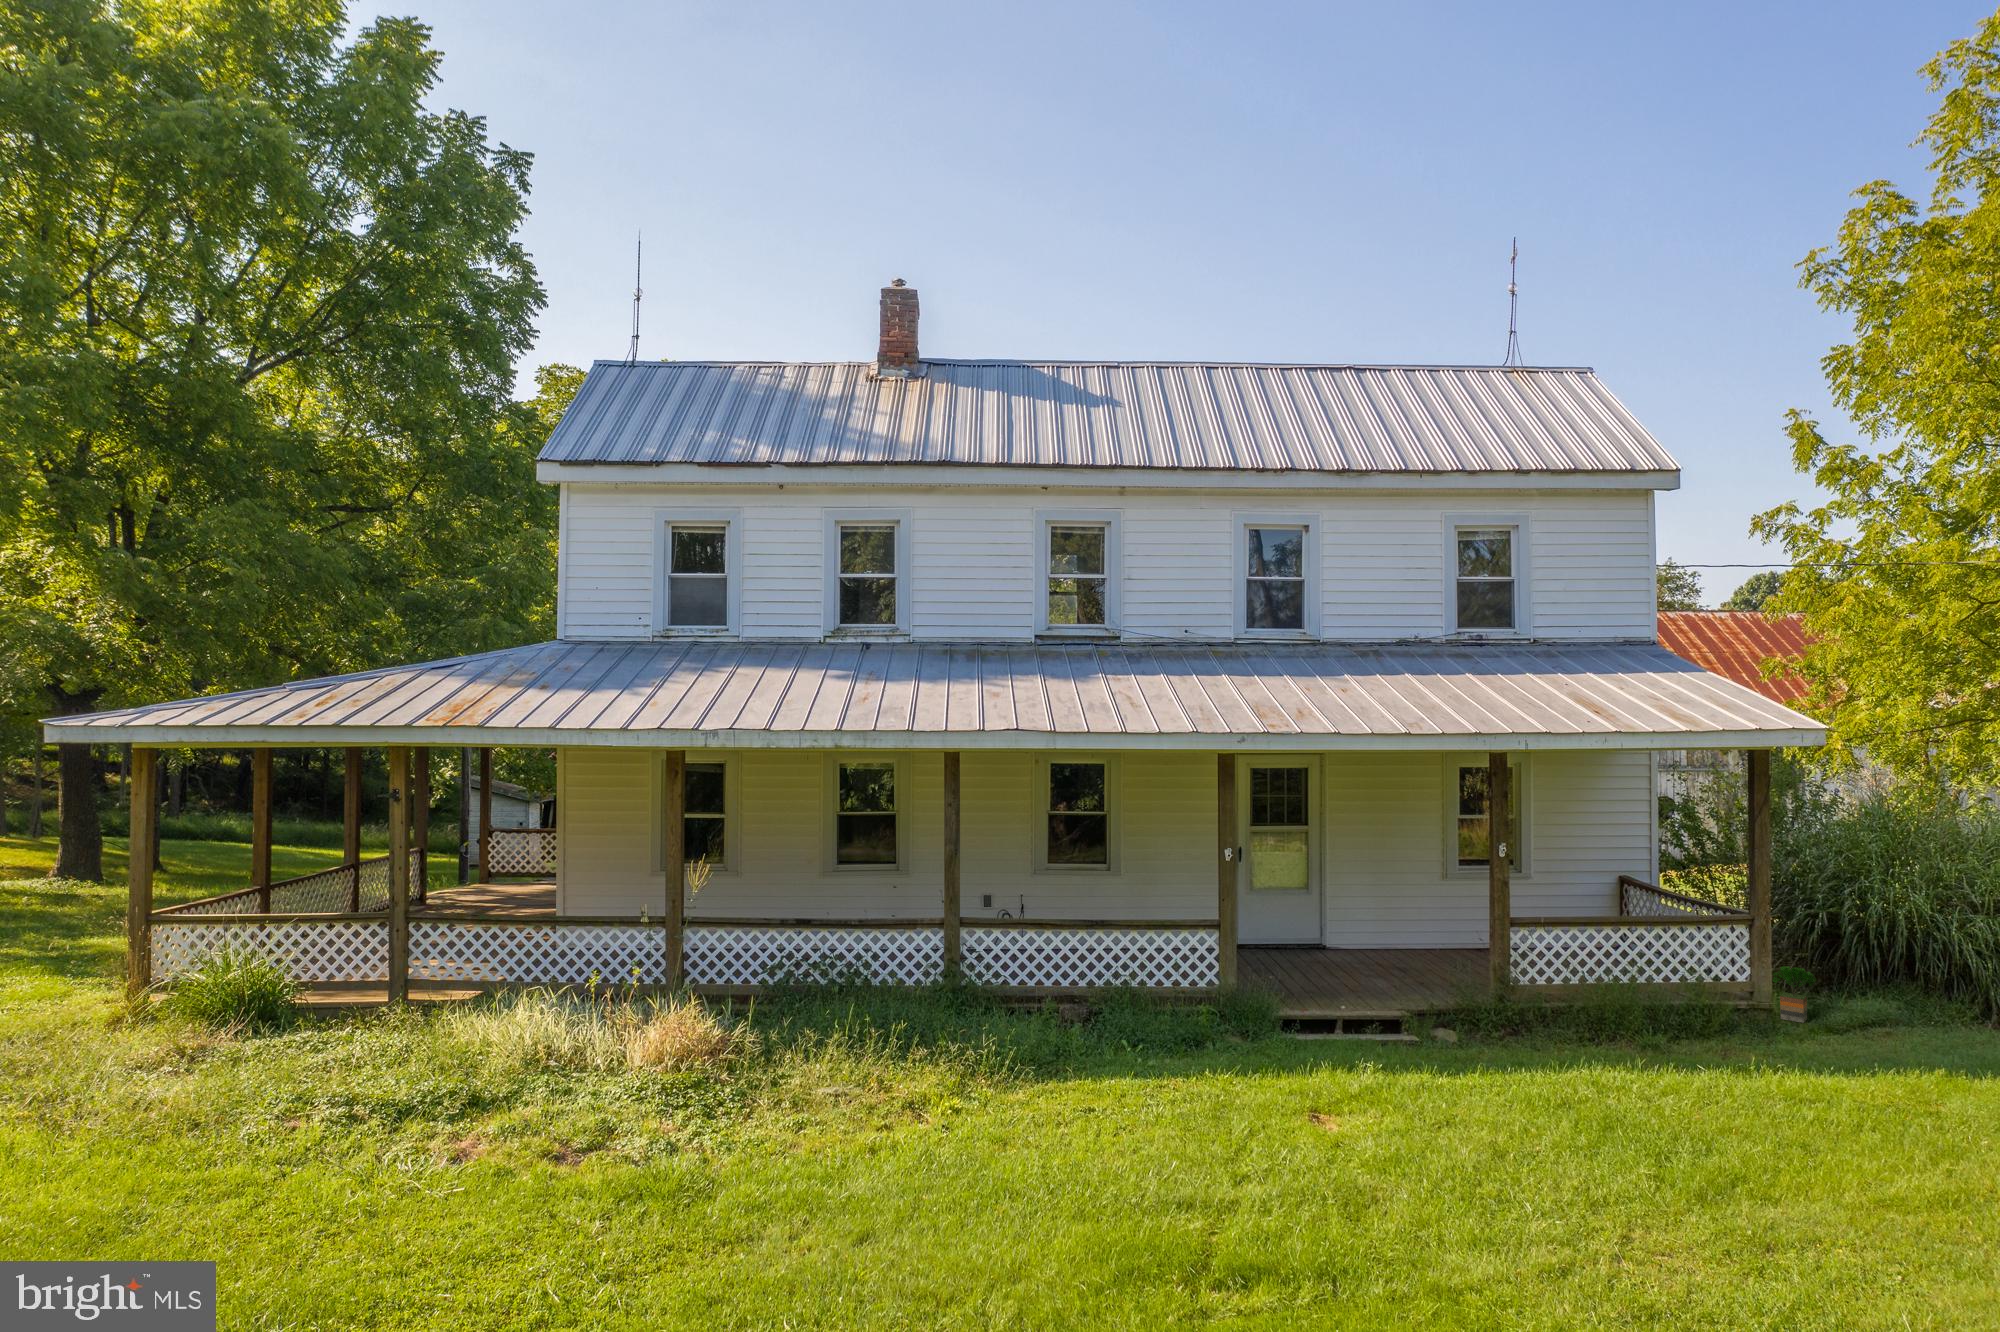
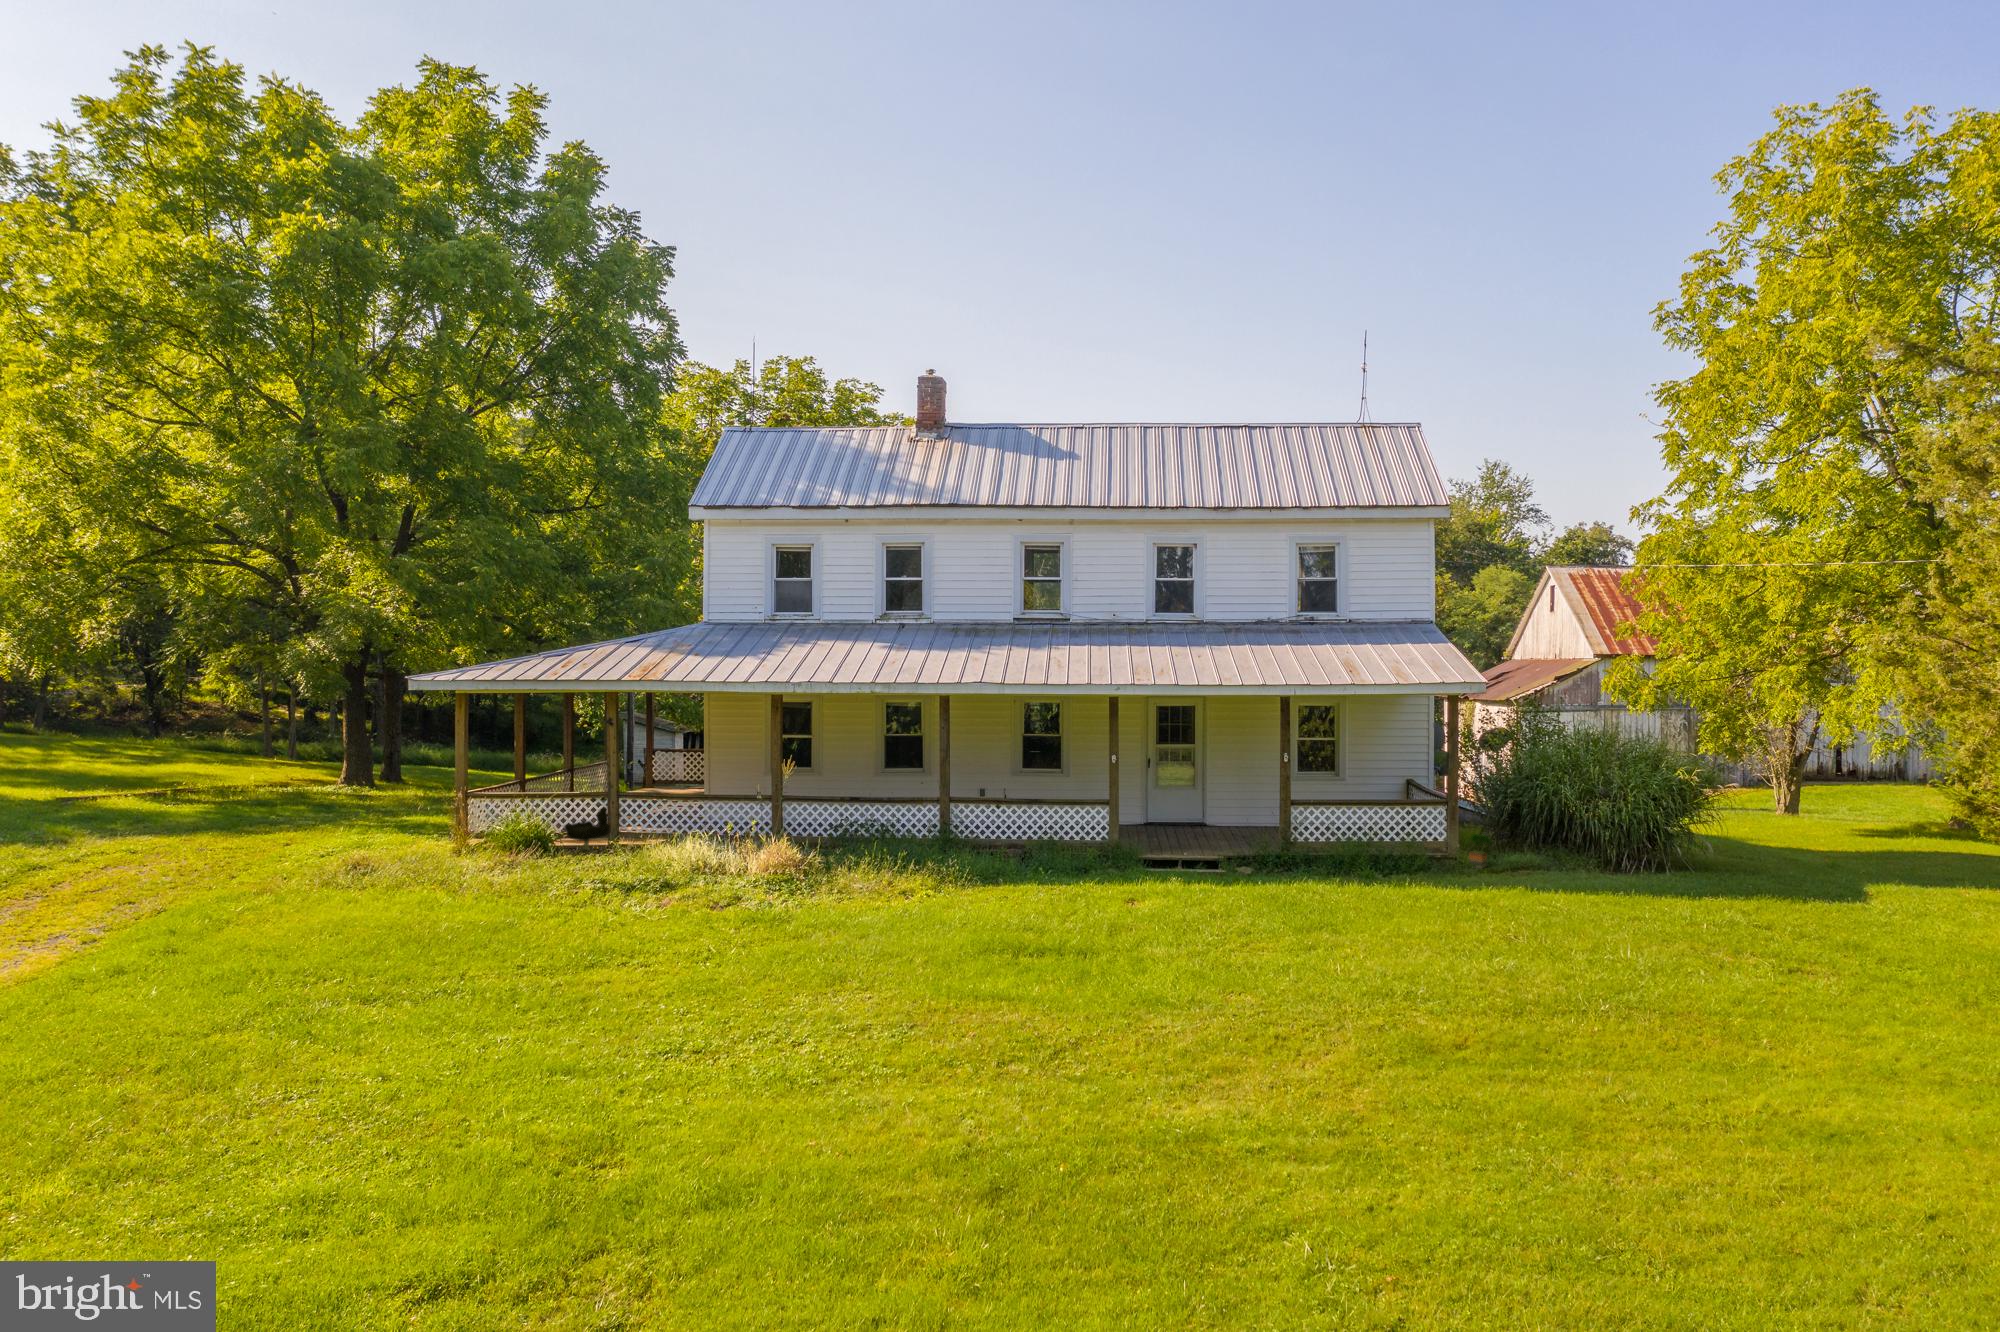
lounge chair: none [308,941,408,1027] -> present [564,807,620,850]

